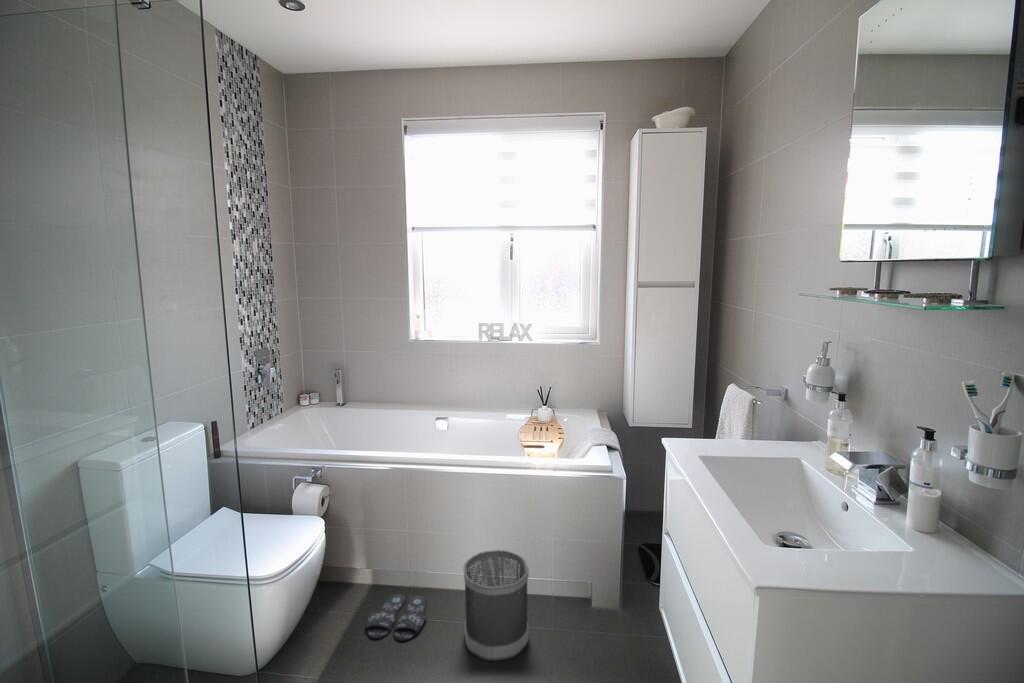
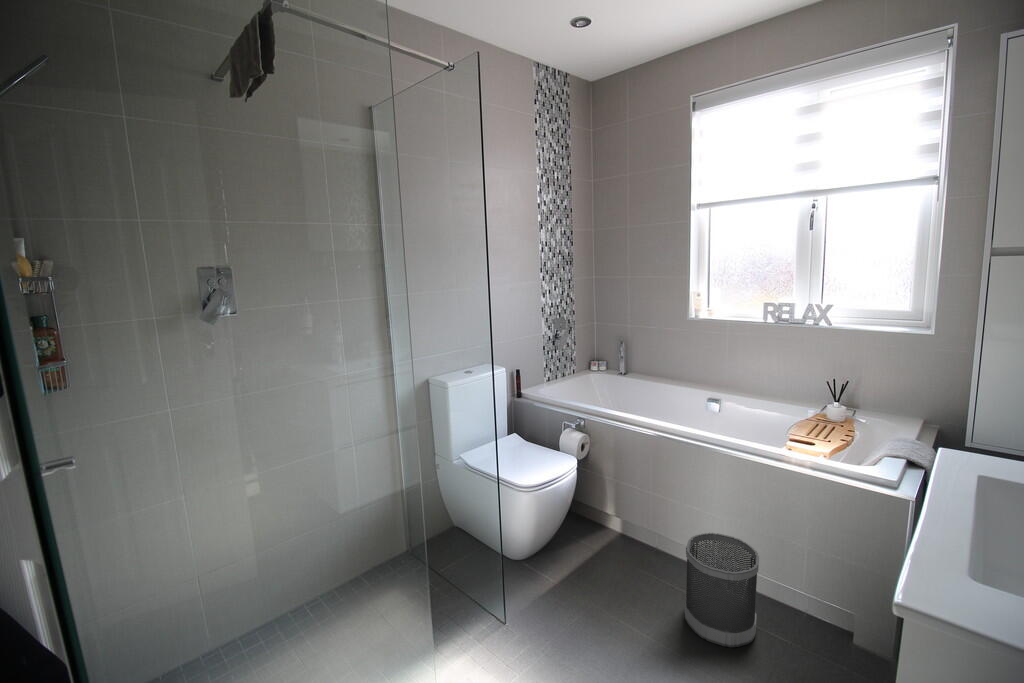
slippers: present [366,594,427,641] -> none [602,547,662,588]

